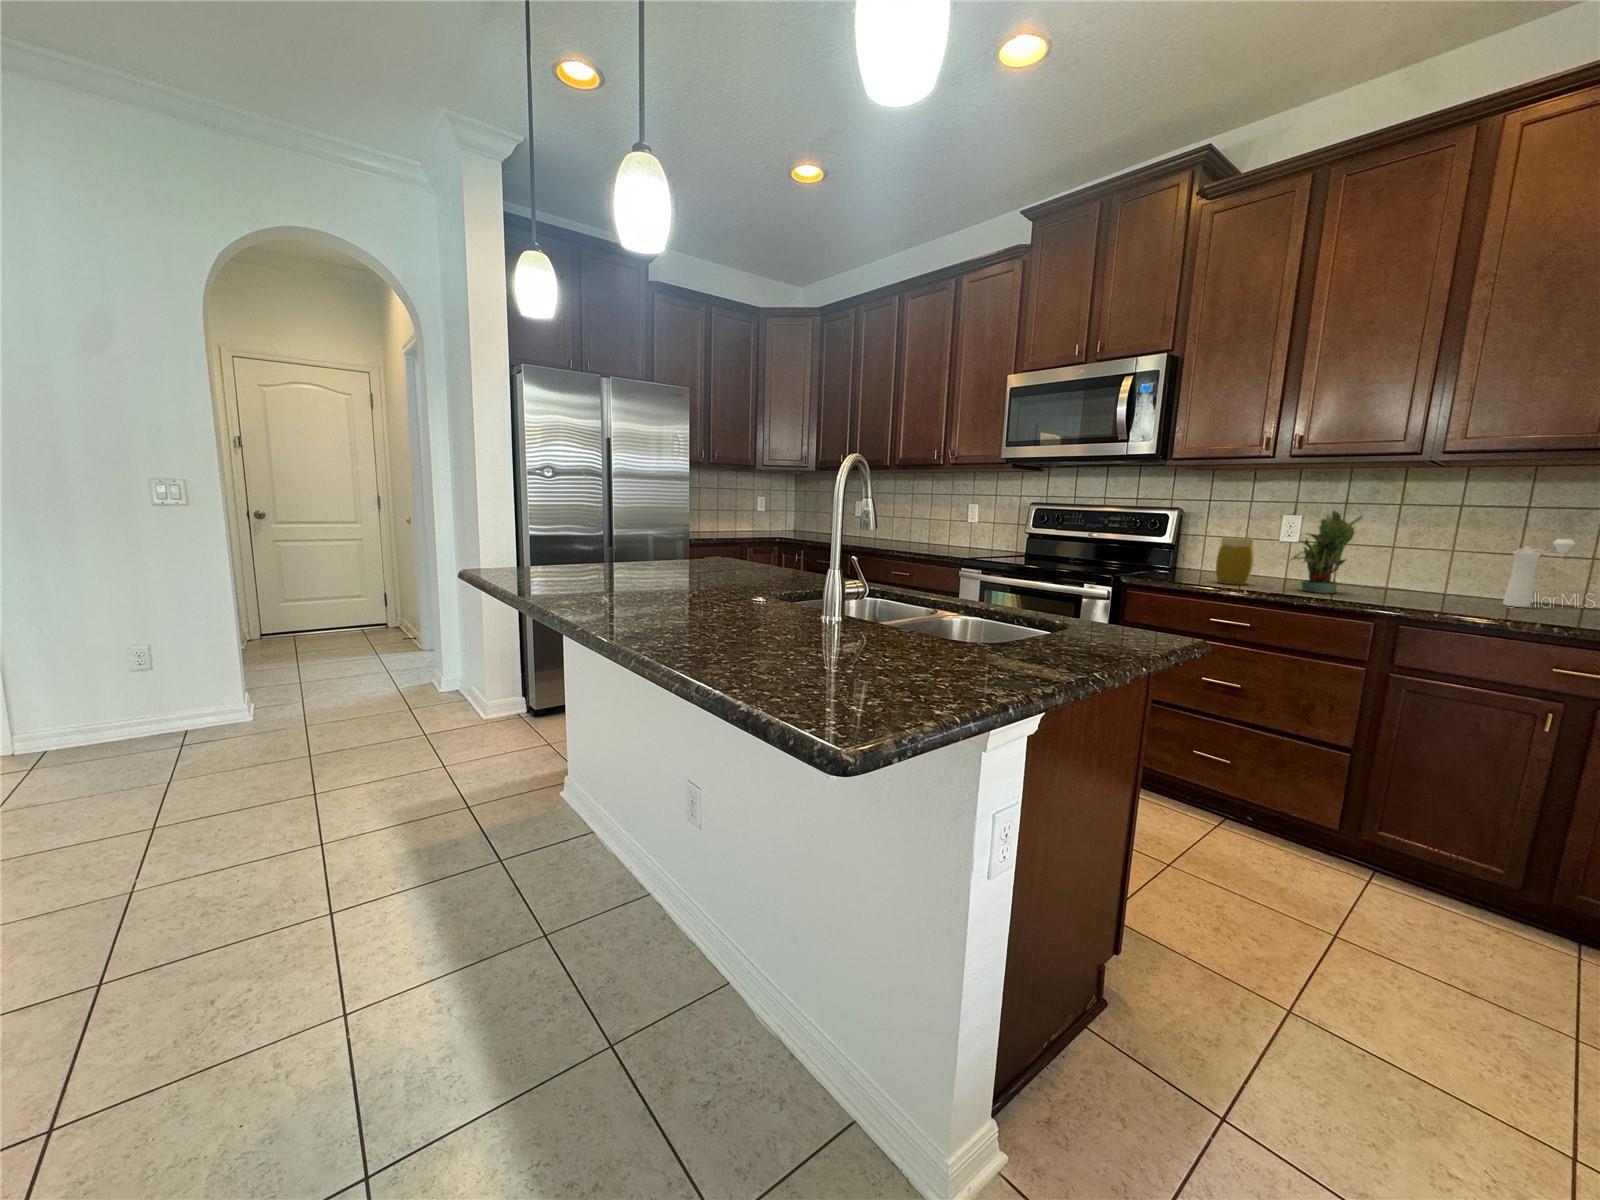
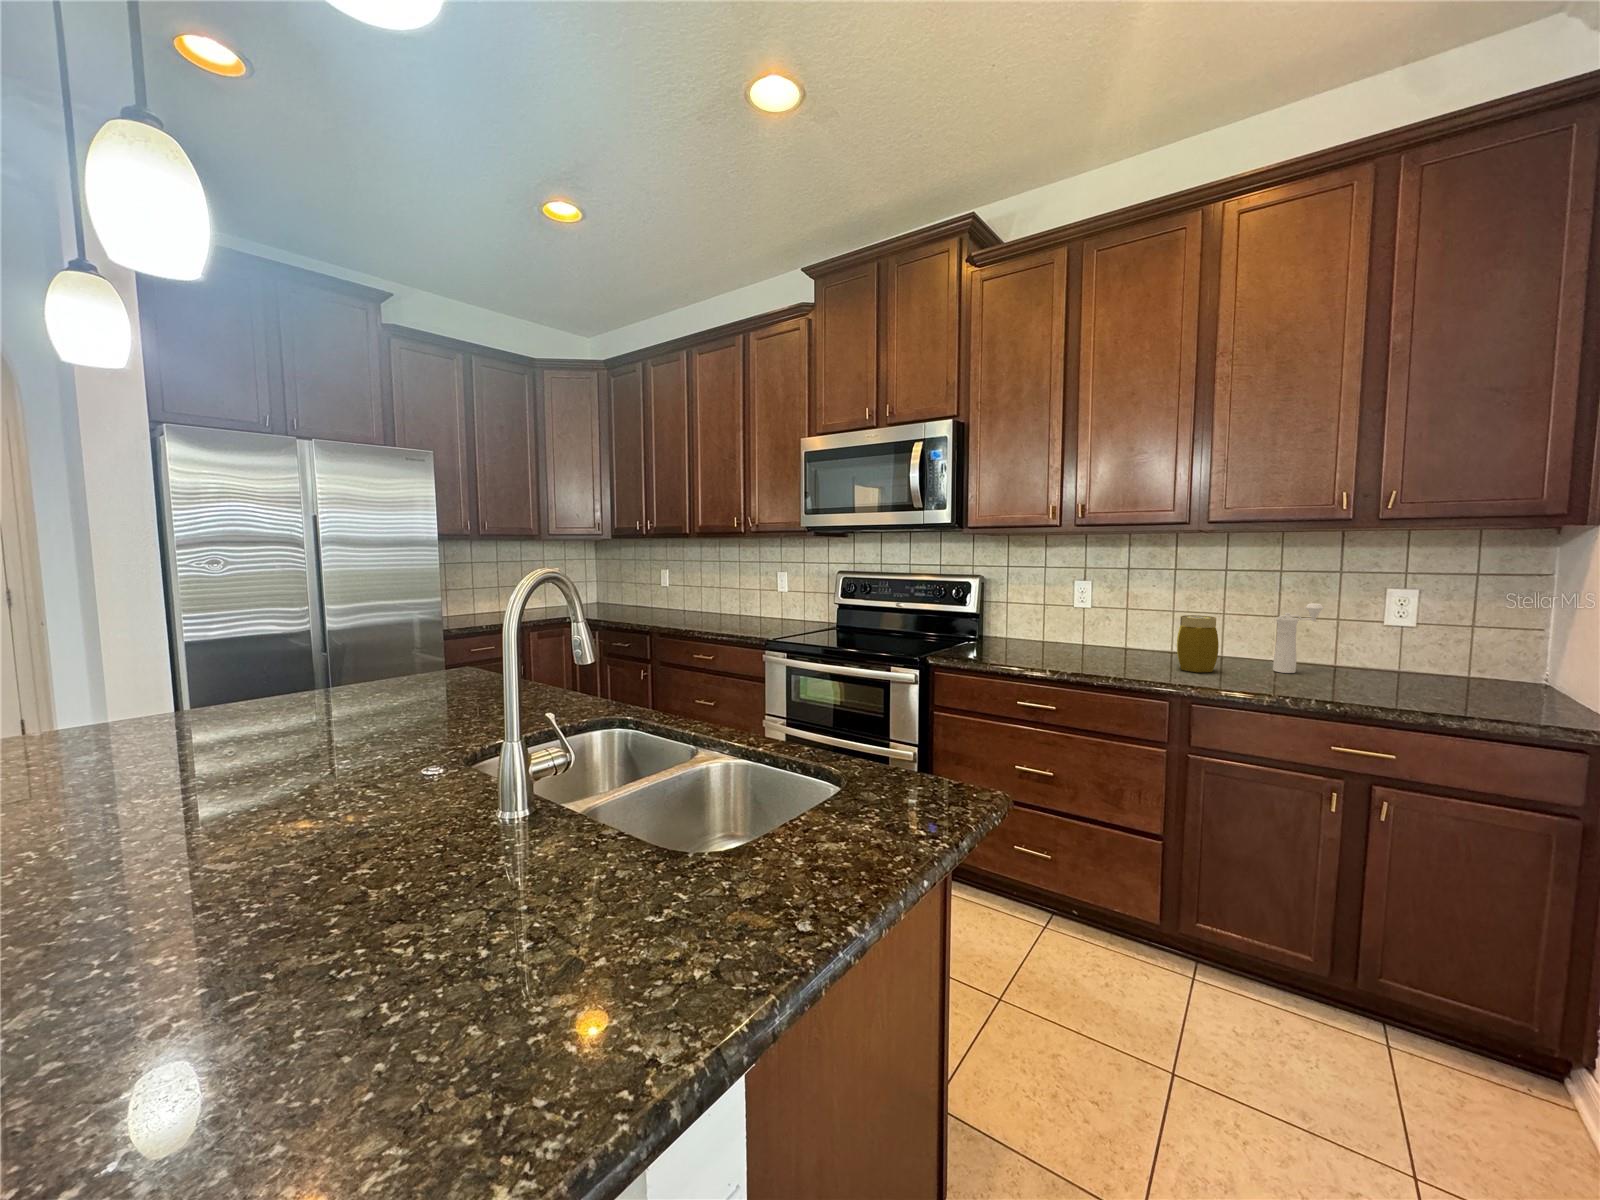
potted plant: present [1290,510,1362,593] -> none [1085,583,1146,667]
jar: present [1216,537,1254,585] -> present [1177,615,1219,672]

